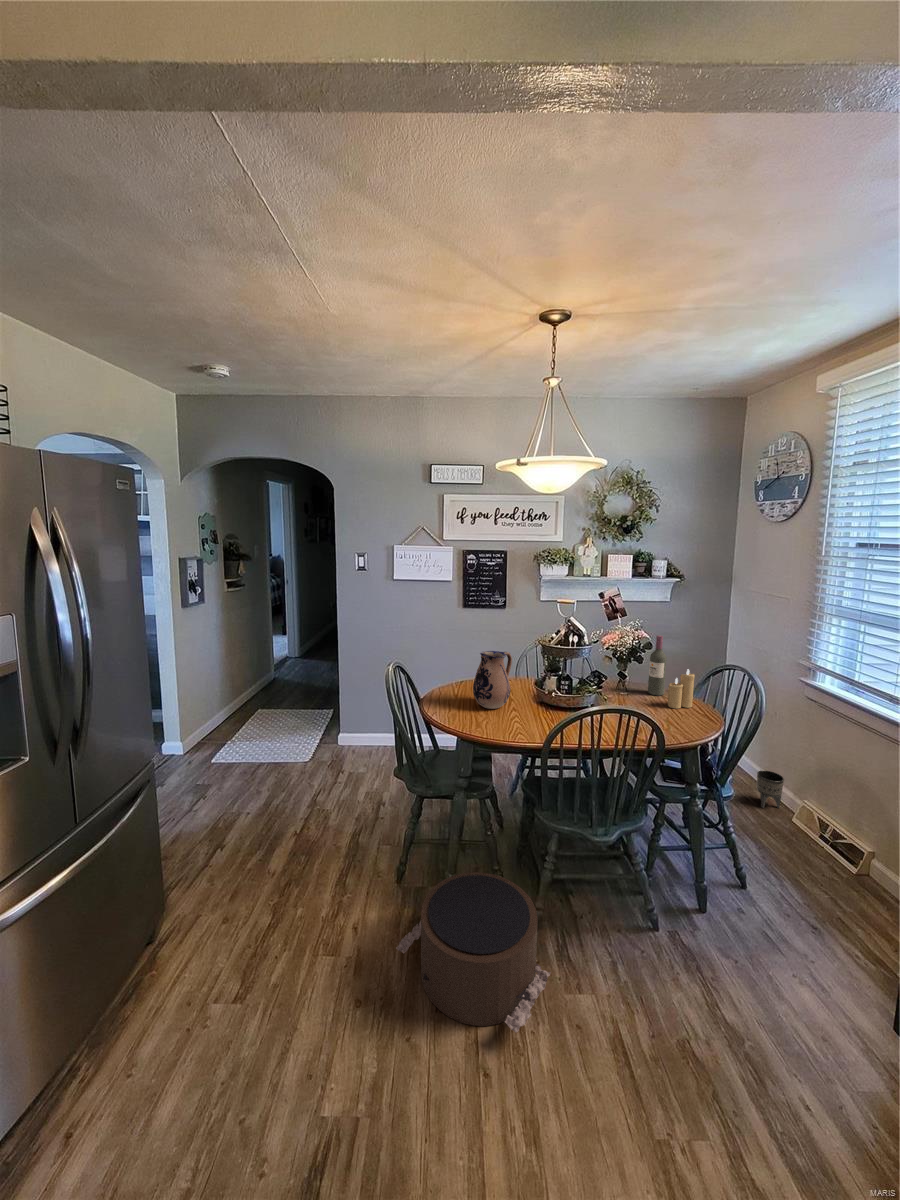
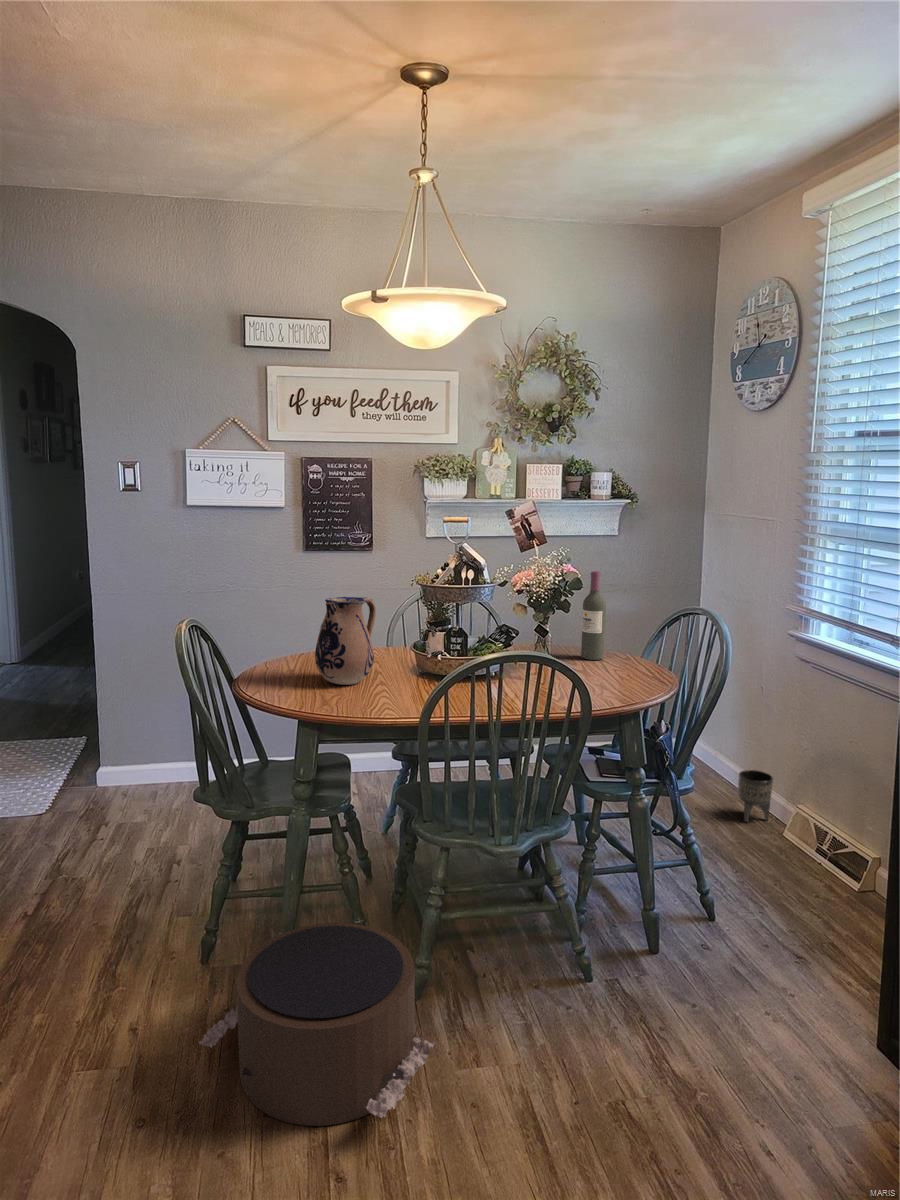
candle: present [667,669,695,709] -> none [606,615,642,673]

